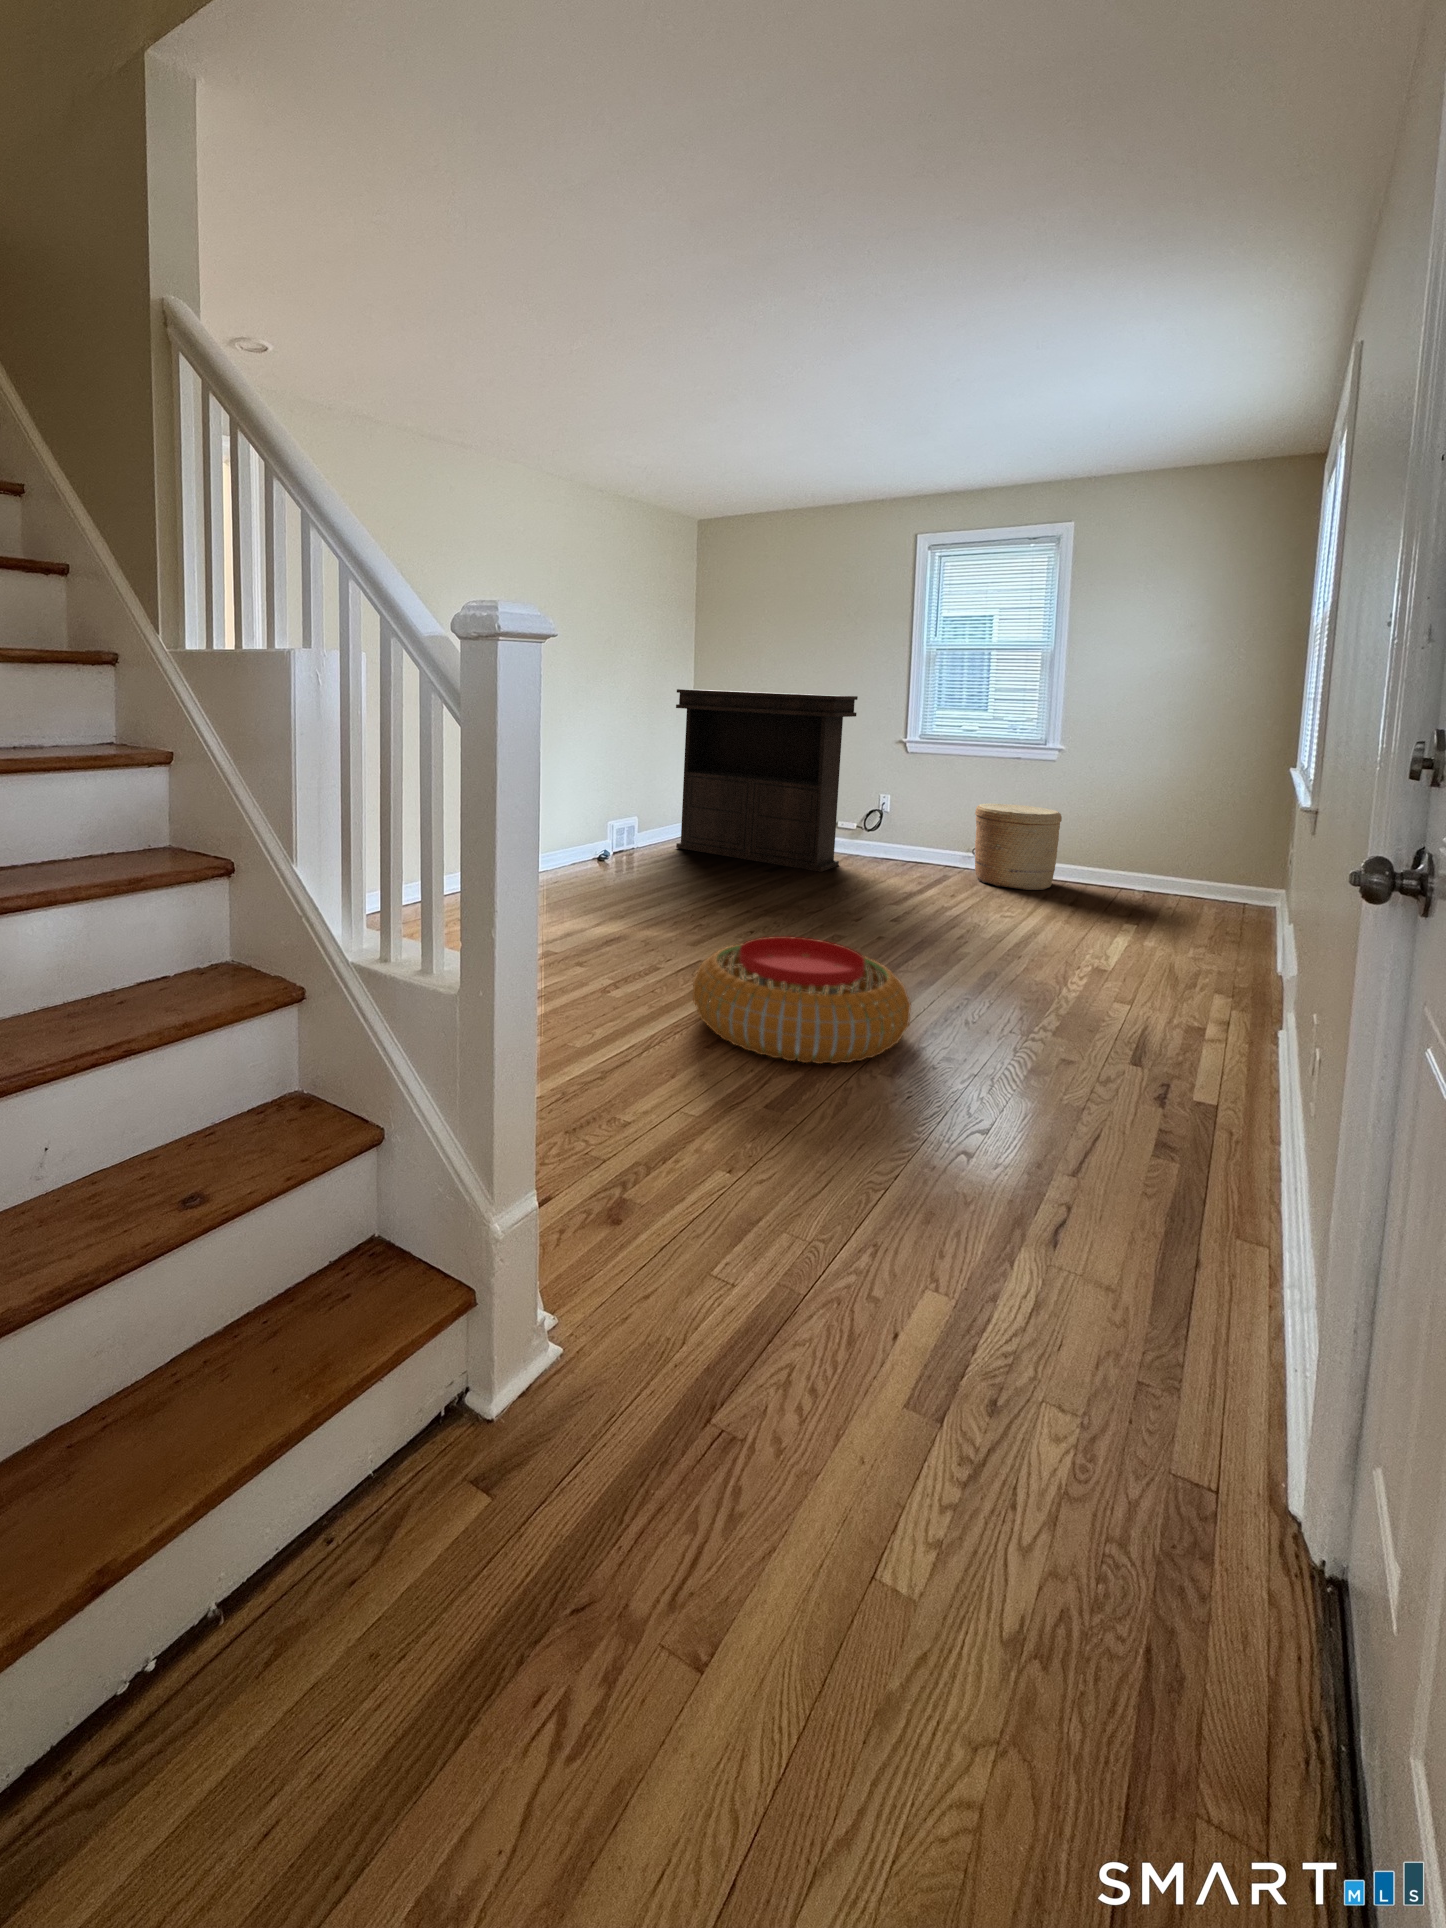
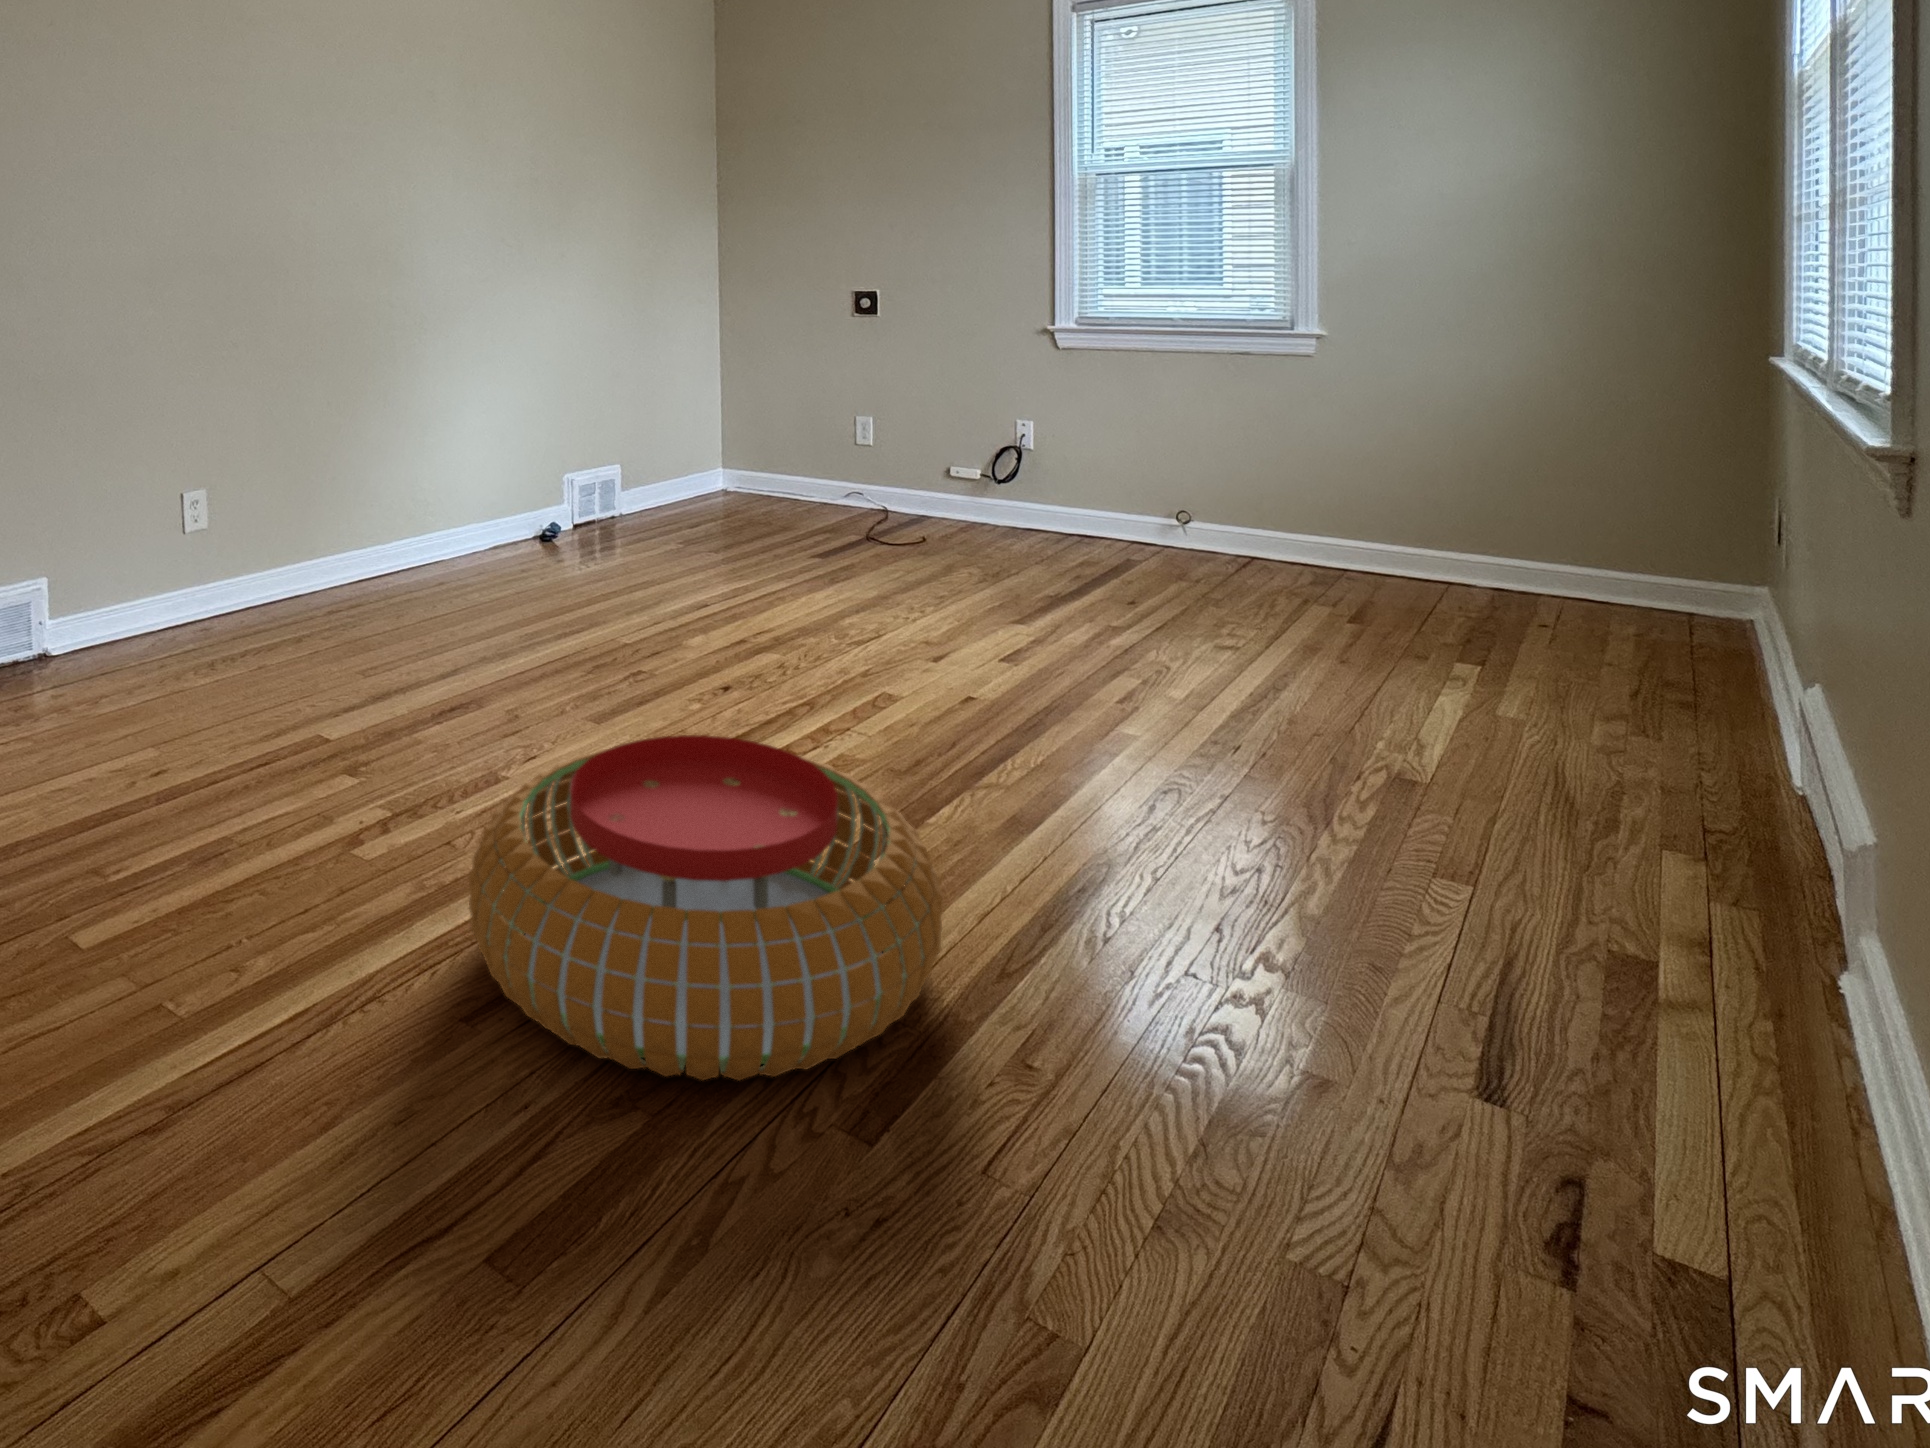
console table: present [676,689,858,872] -> none [671,255,962,557]
woven basket: present [975,804,1062,890] -> none [1174,434,1330,589]

